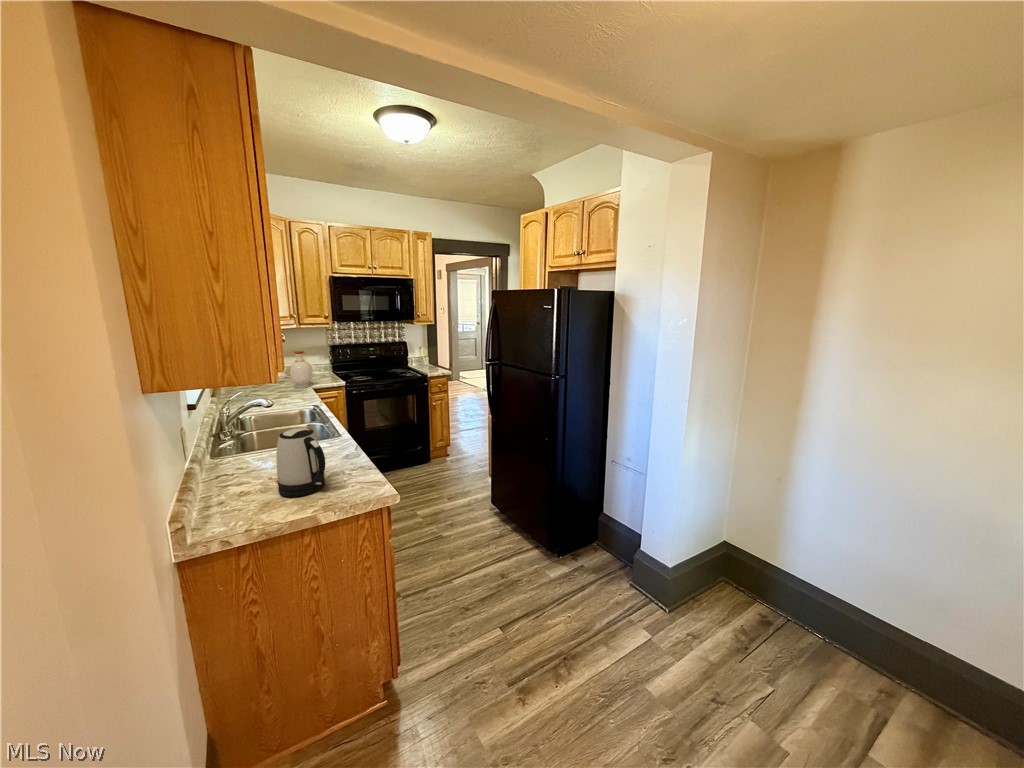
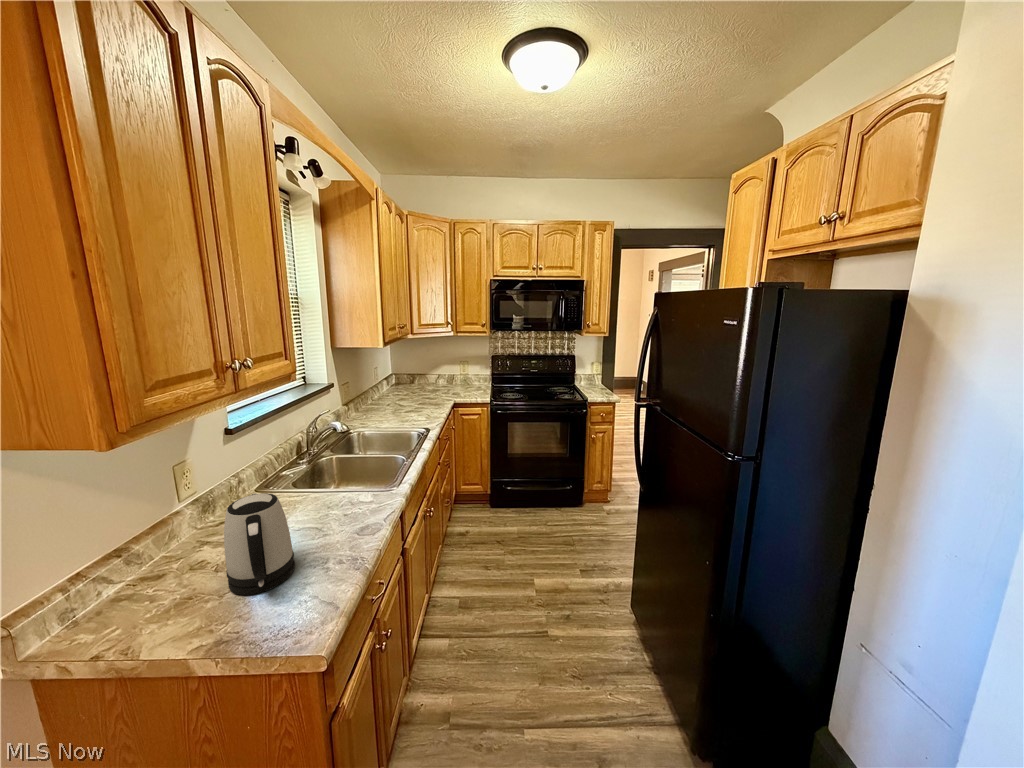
bottle: present [290,351,312,388] -> none [434,362,455,402]

